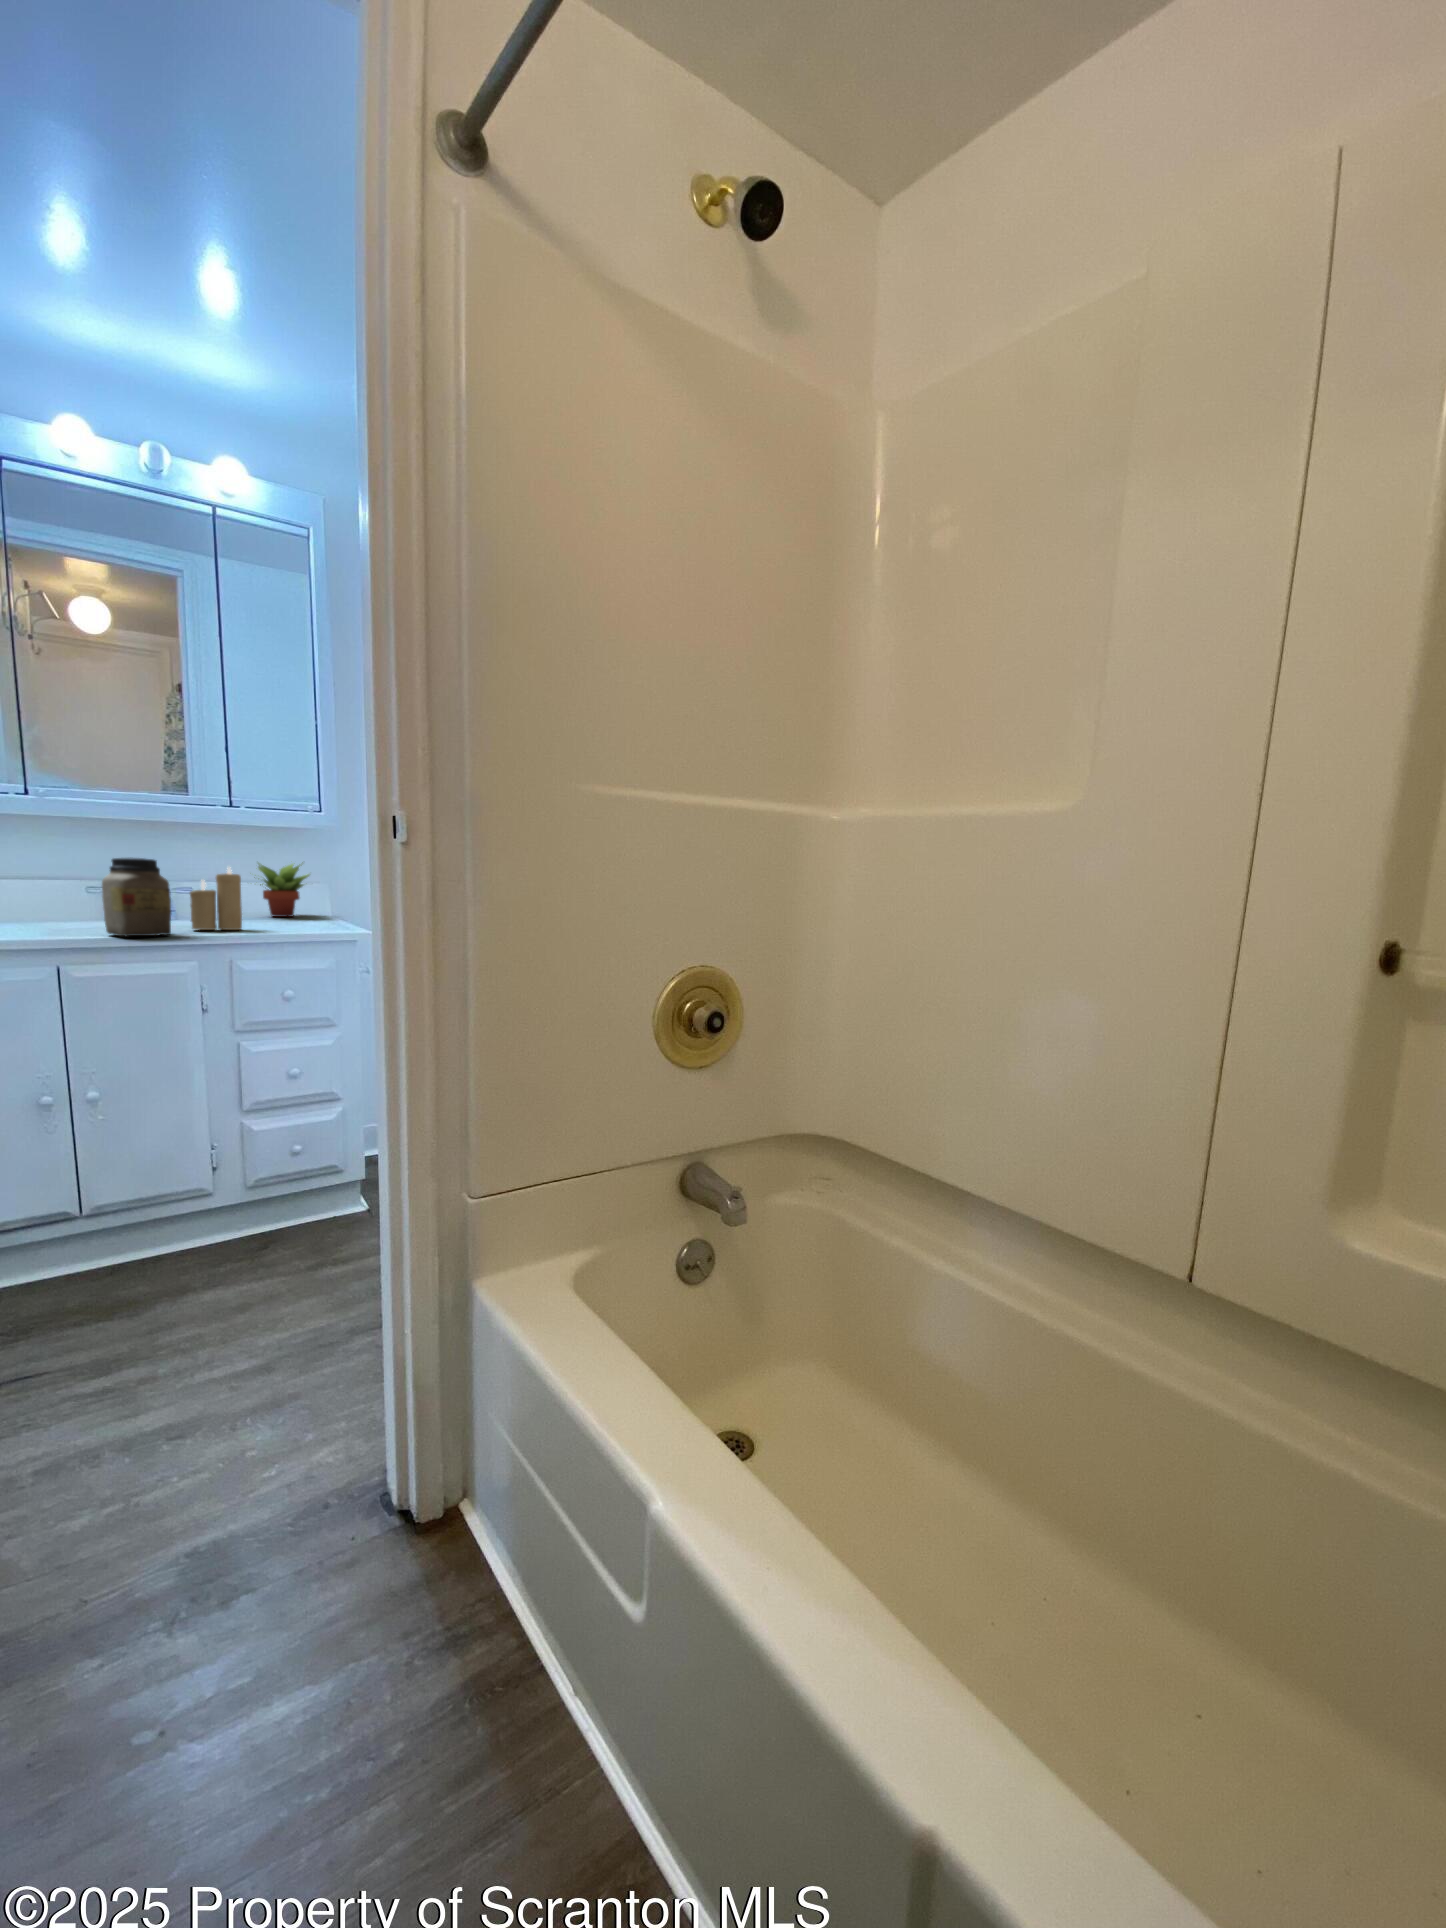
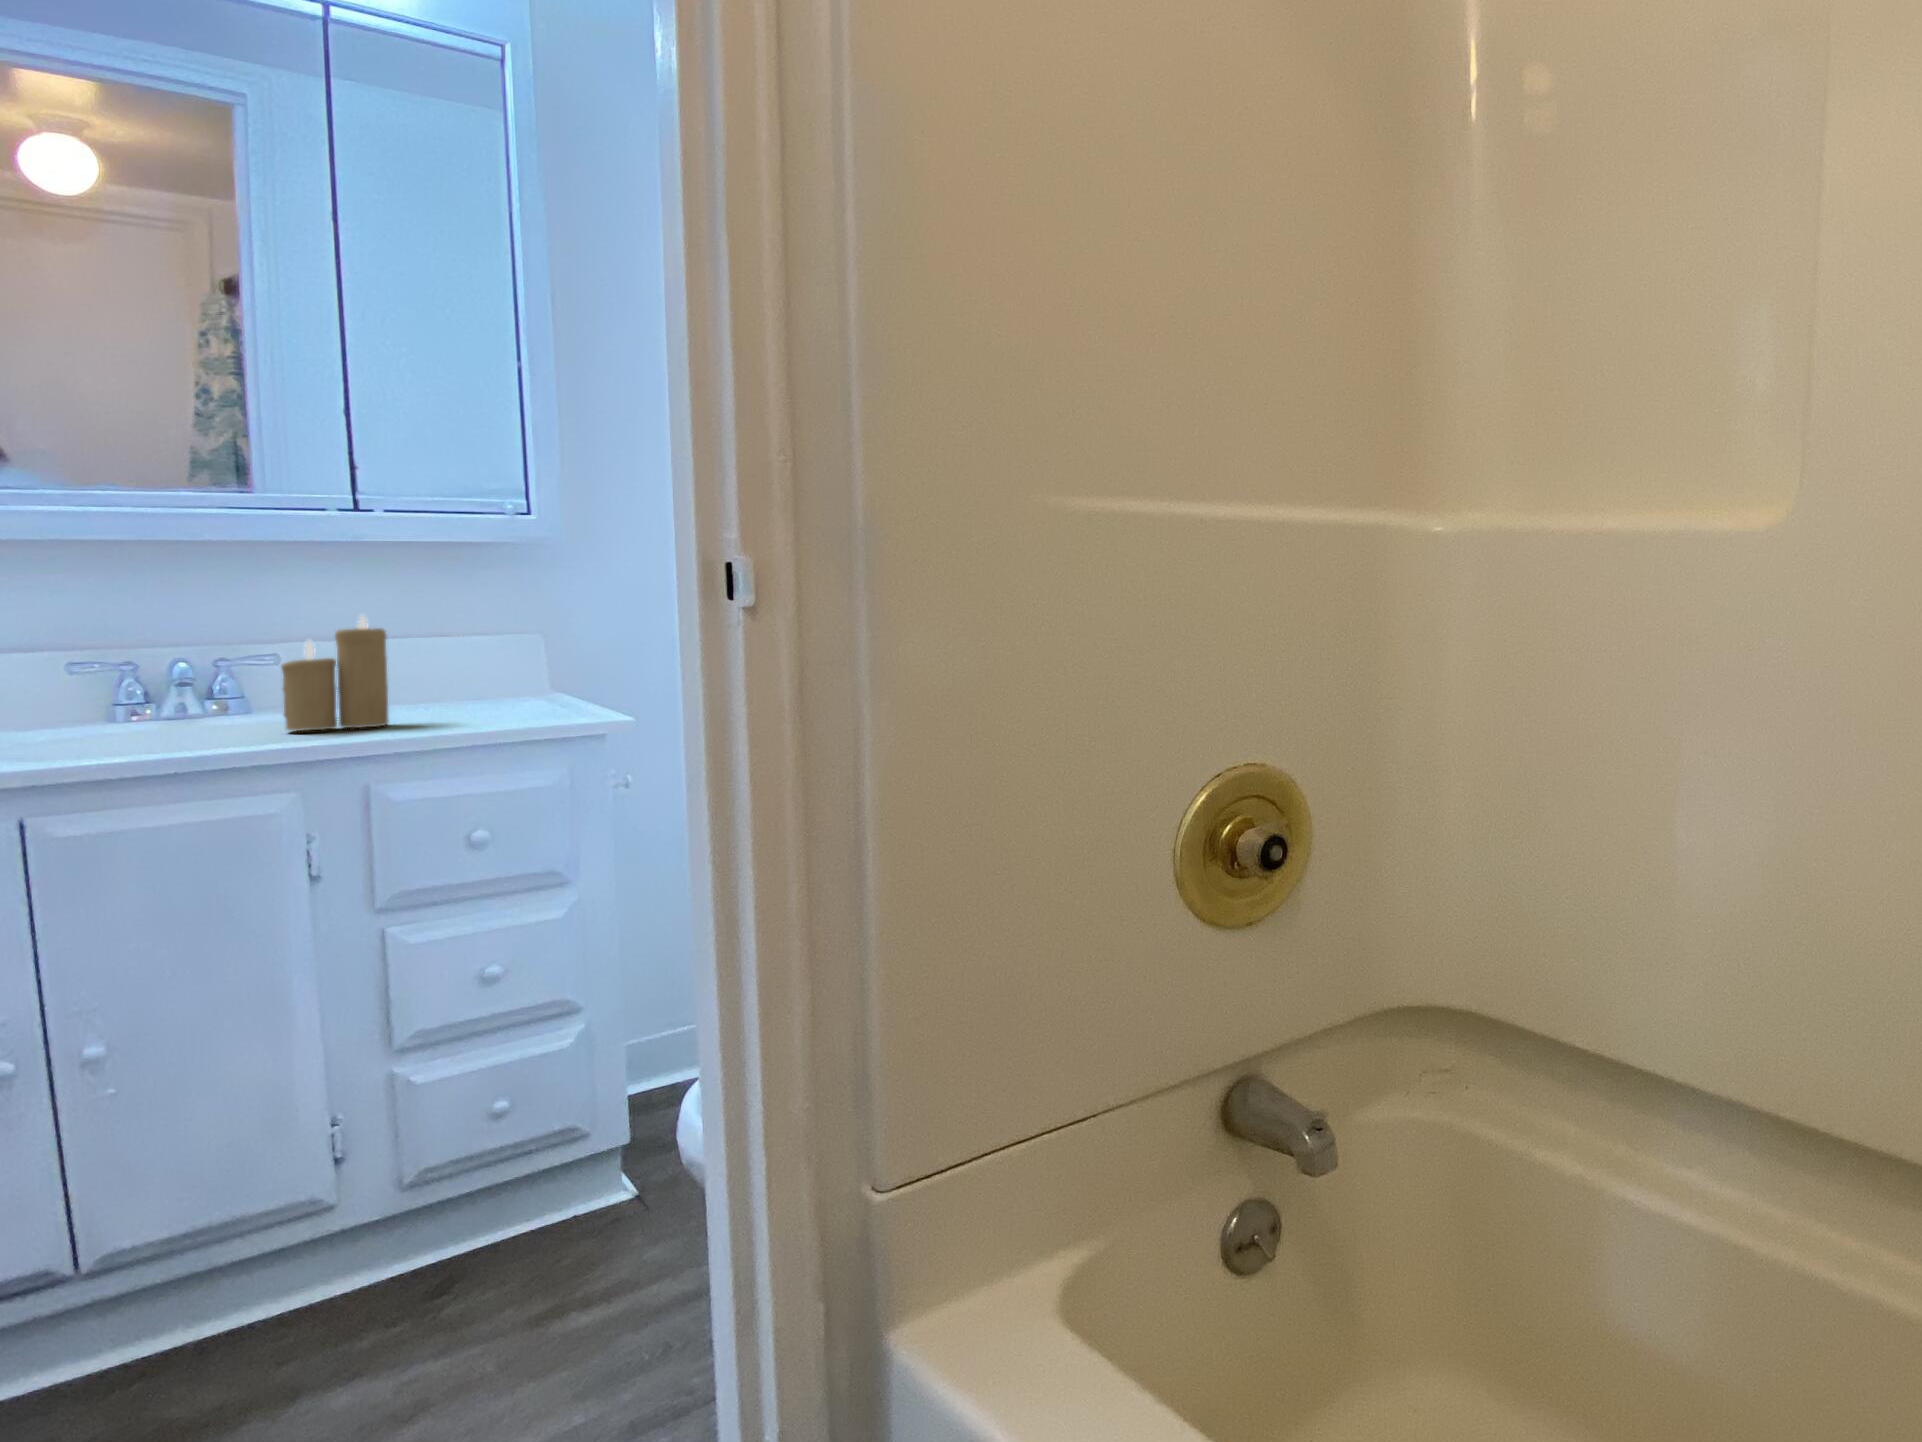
jar: present [102,857,171,936] -> none [96,611,245,755]
succulent plant: present [258,863,310,917] -> none [394,593,525,694]

